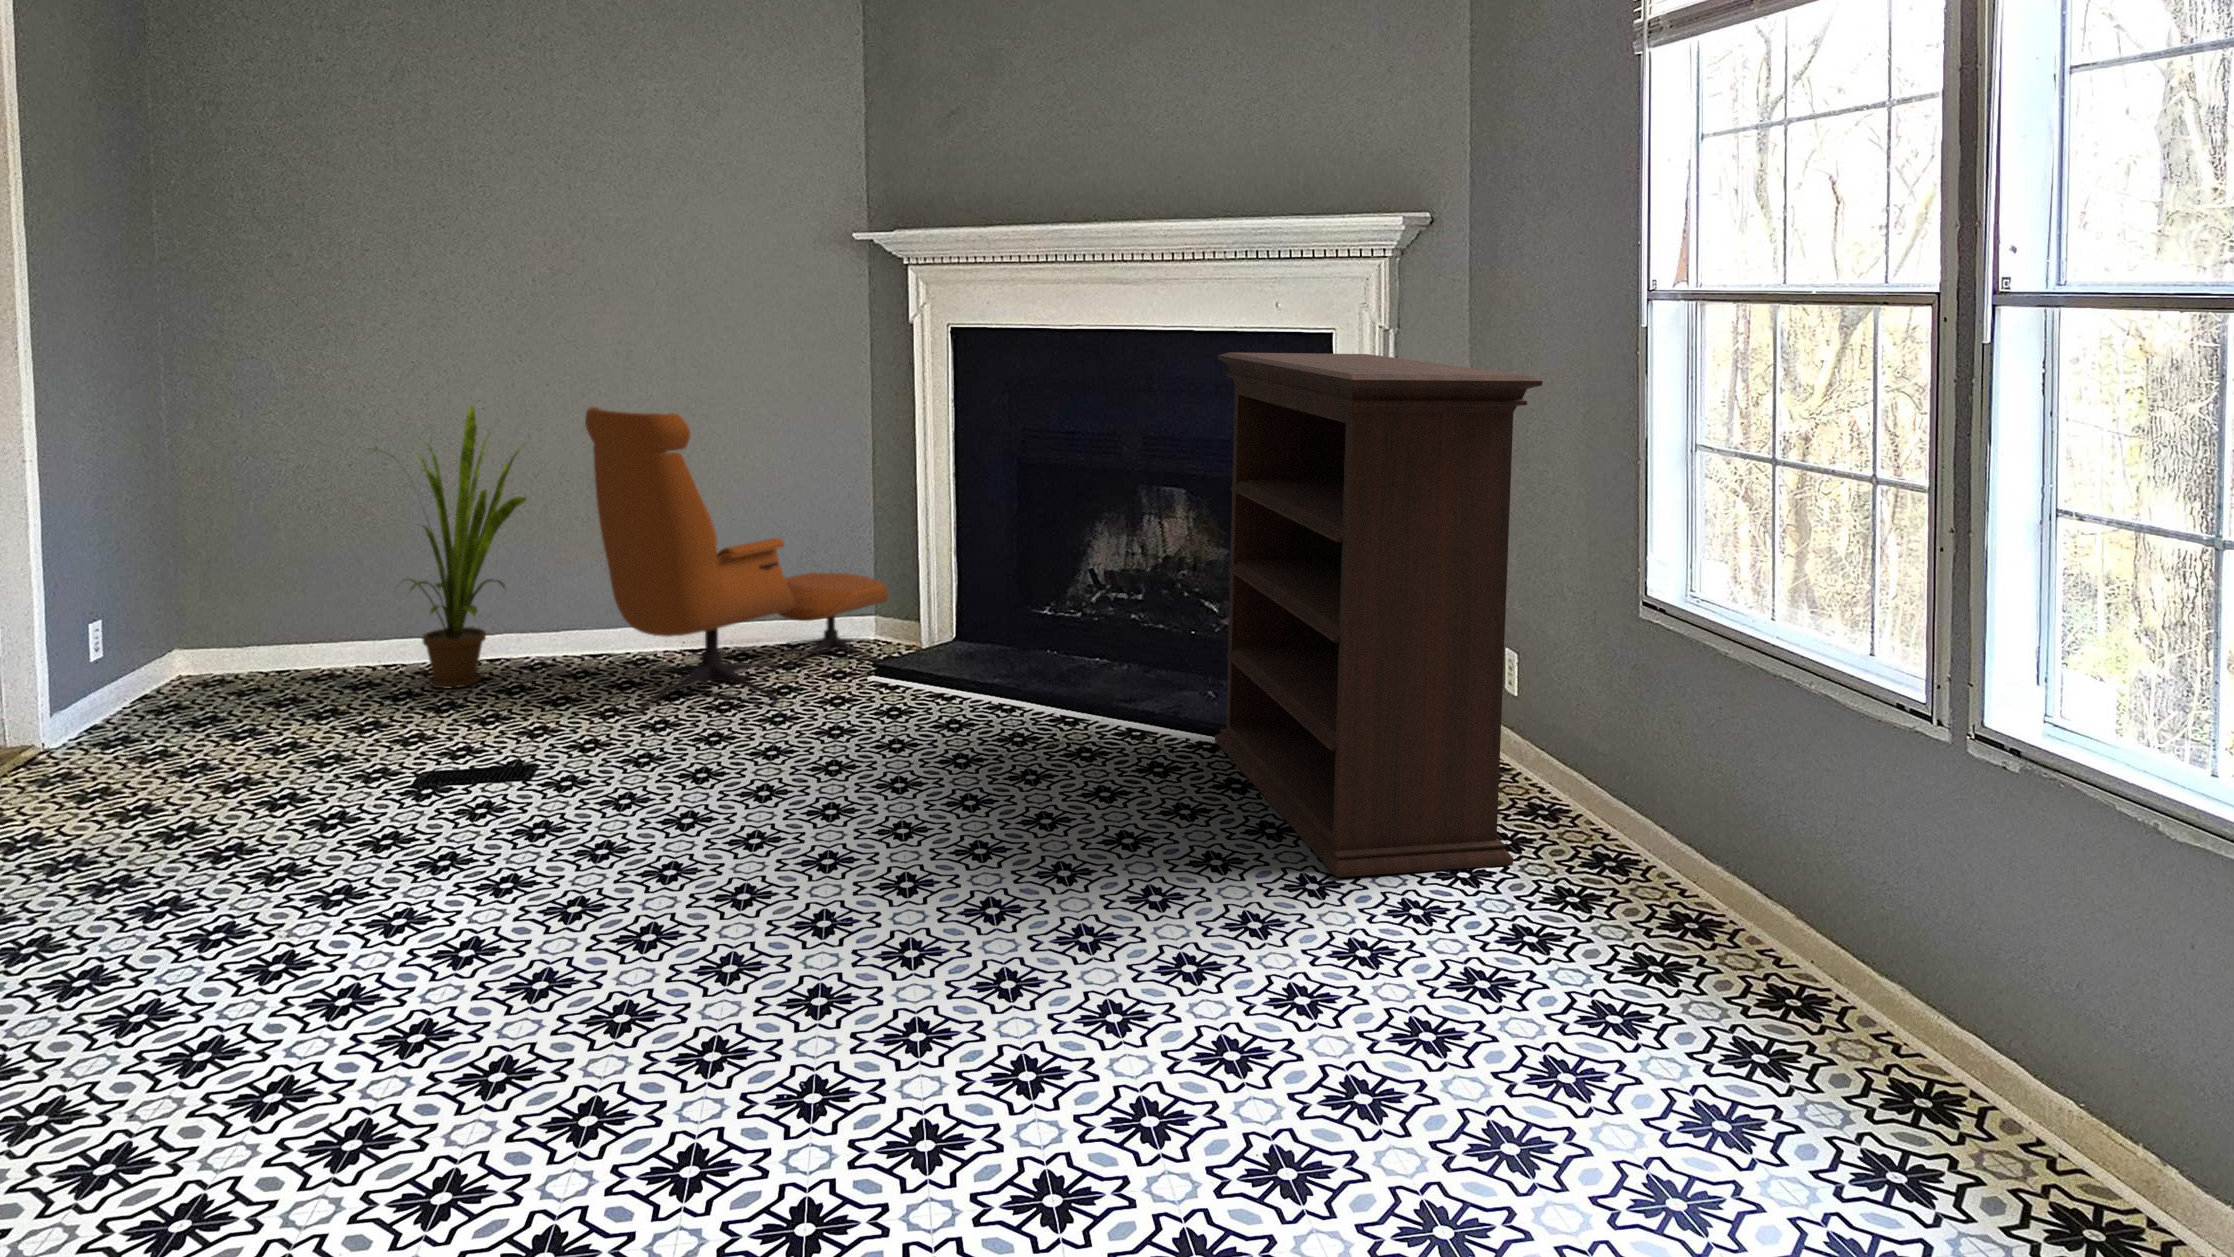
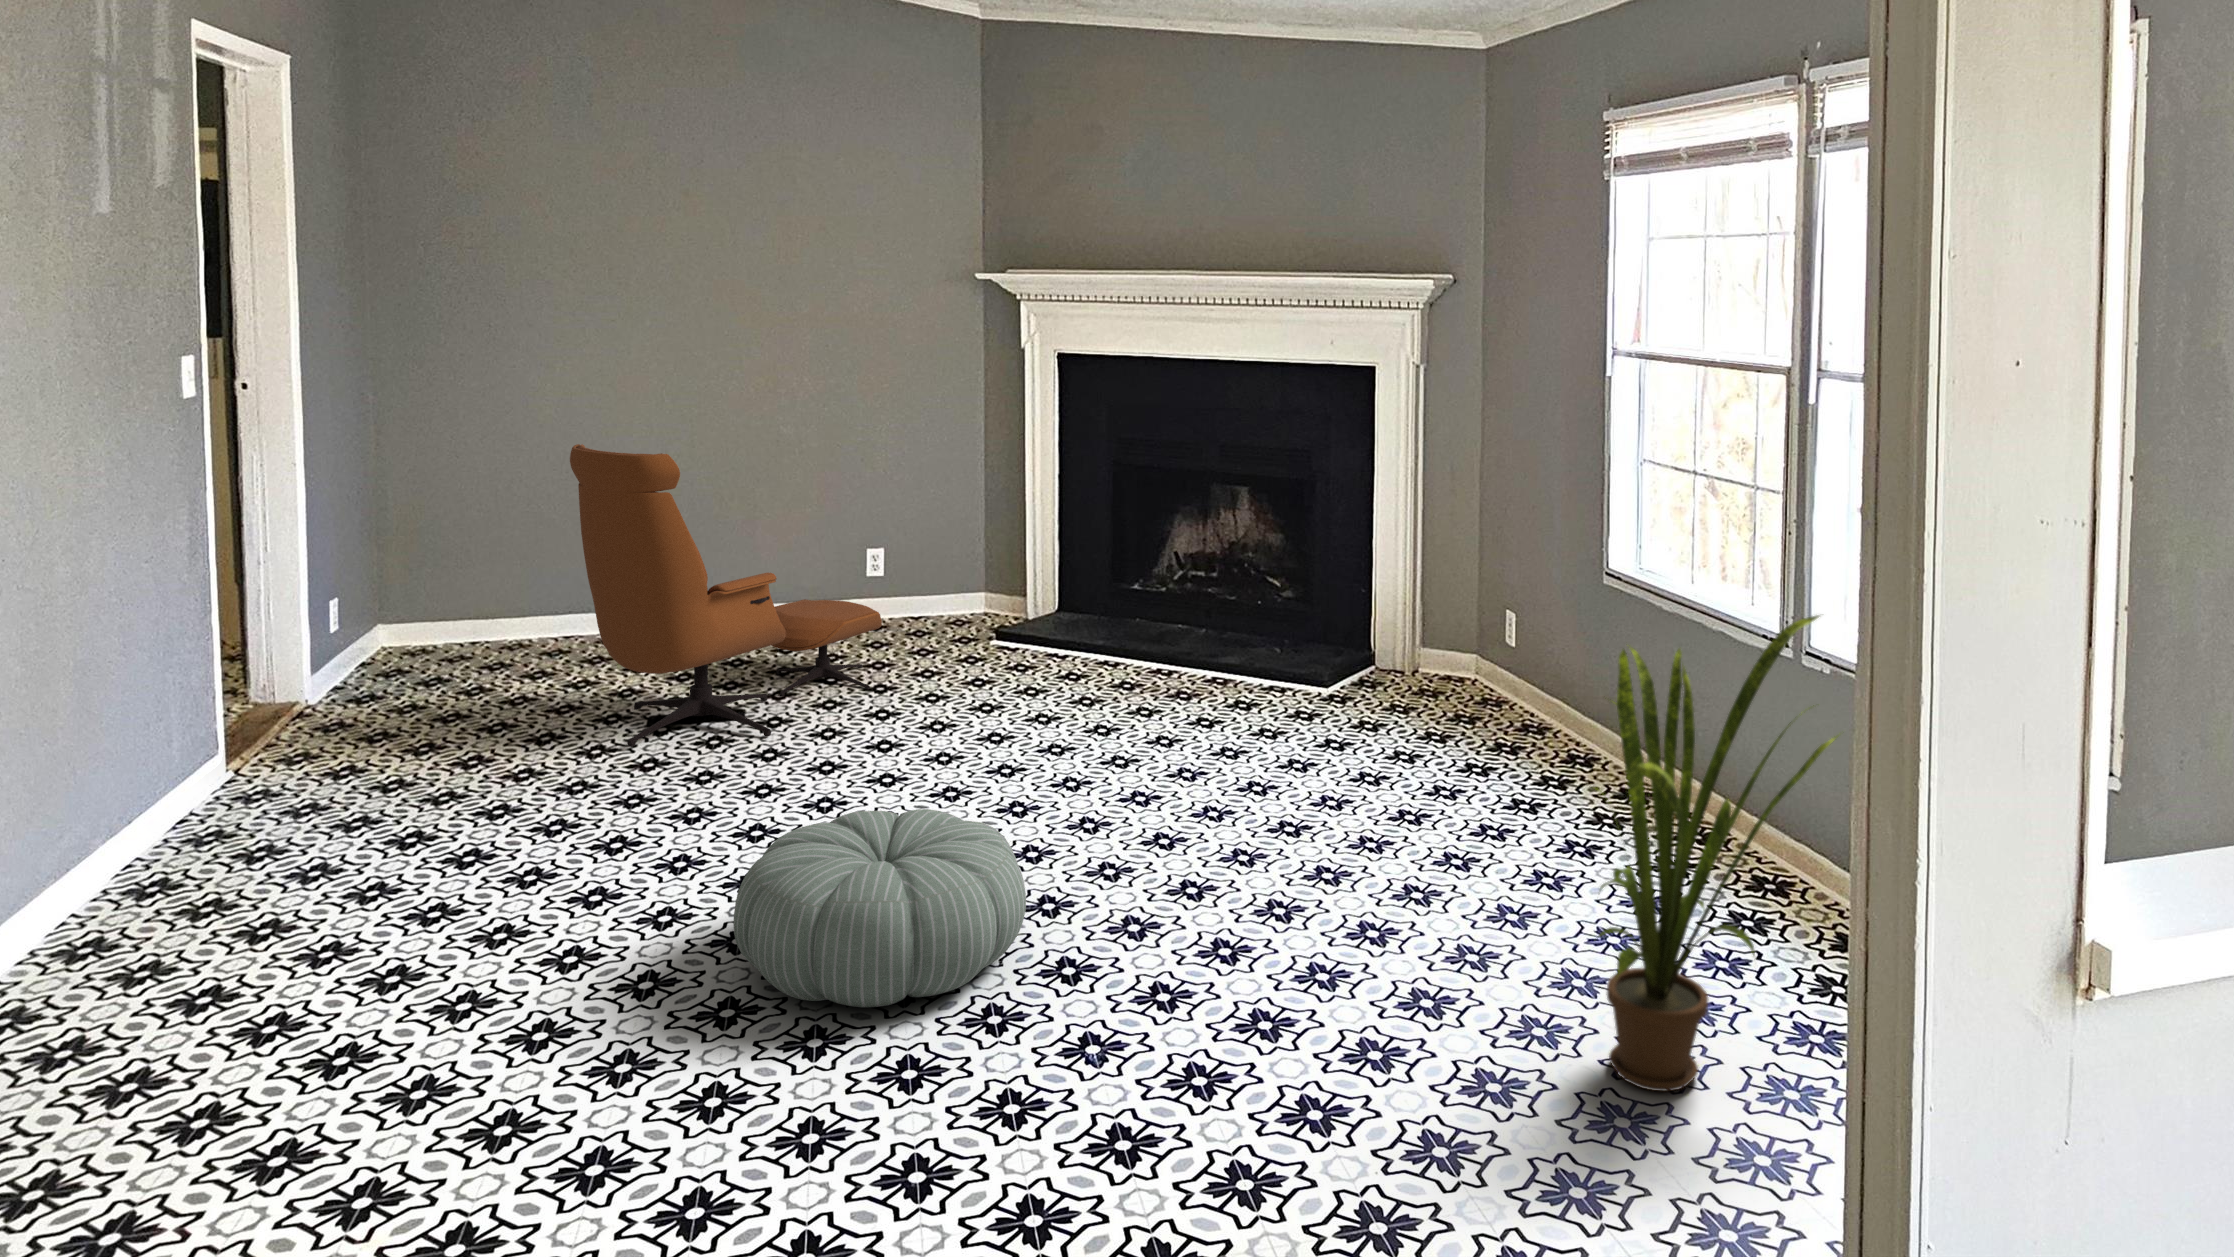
bookshelf: present [1215,353,1542,877] -> none [1201,398,1498,903]
house plant: present [383,406,527,689] -> present [1595,615,1839,1091]
pouf: none [737,765,1038,967] -> present [733,809,1026,1007]

